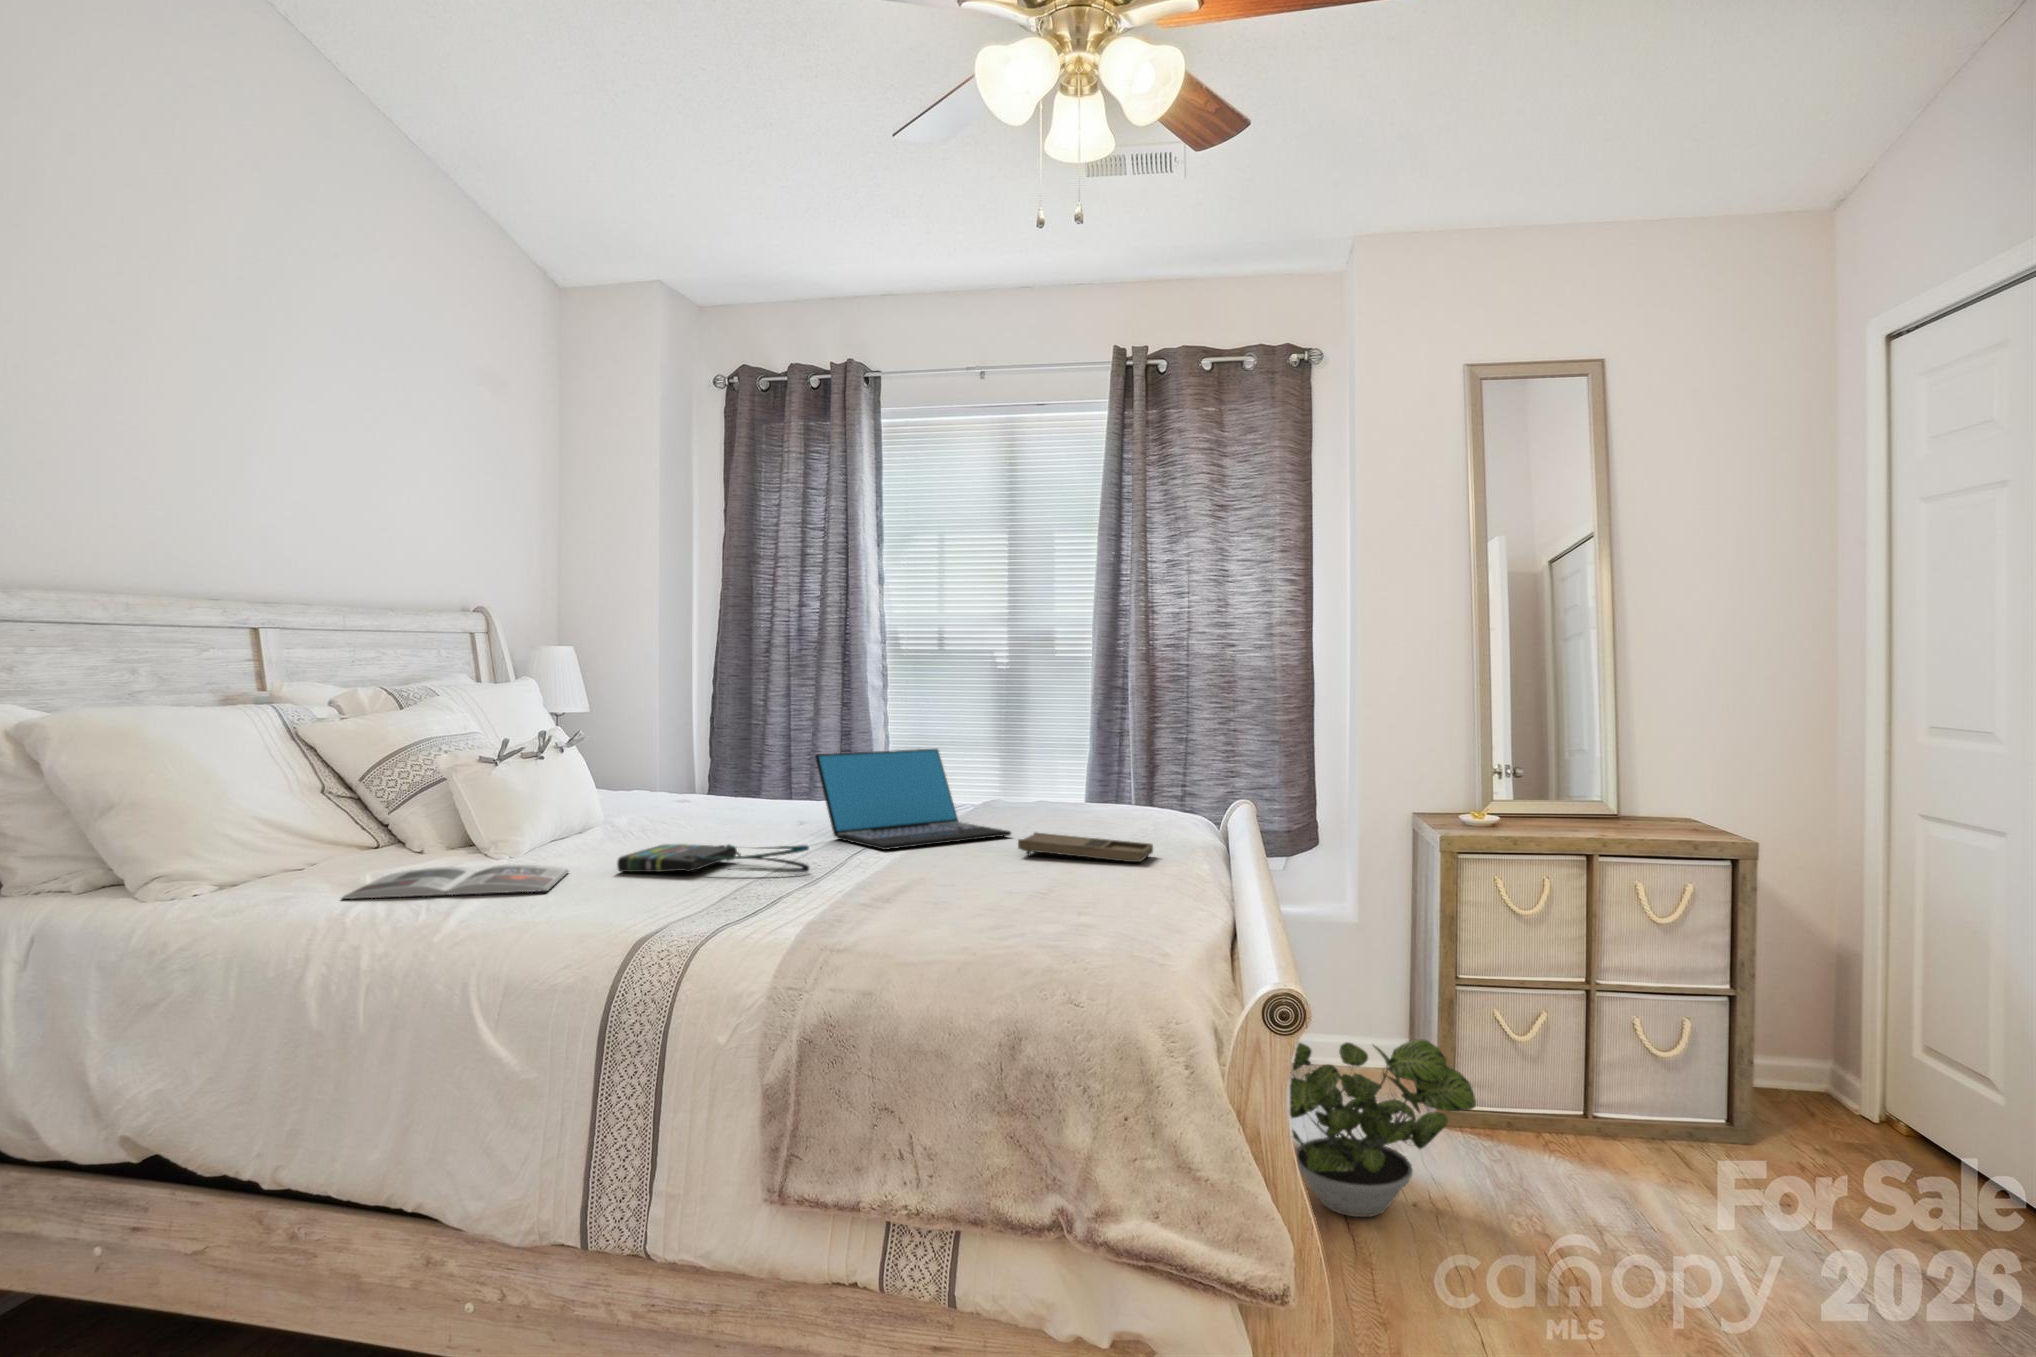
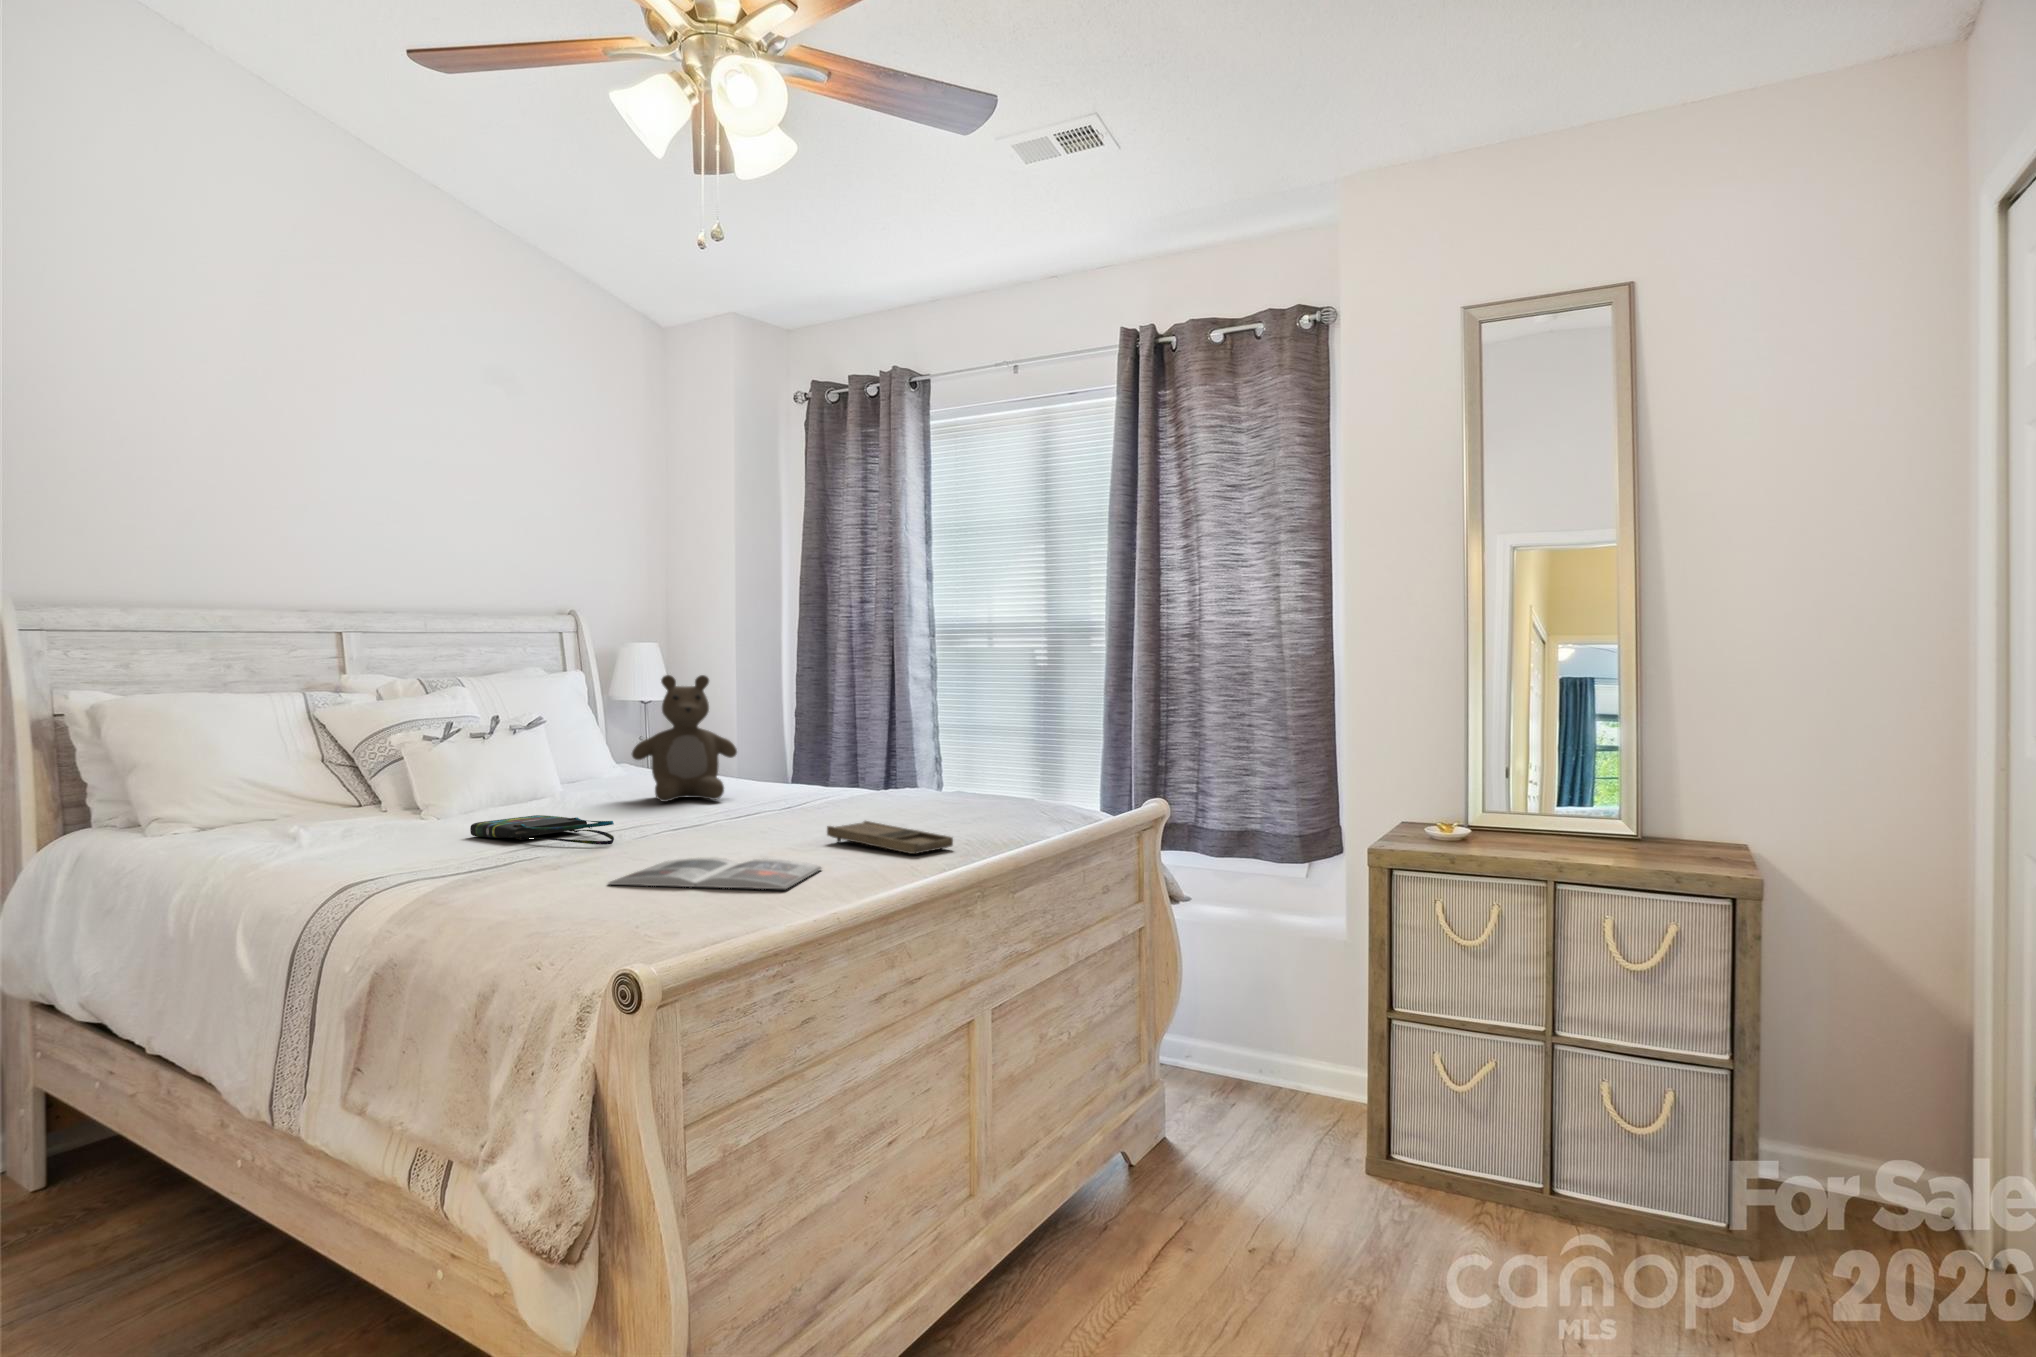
teddy bear: none [662,684,777,824] -> present [632,675,737,802]
laptop: present [815,749,1011,850] -> none [720,738,880,830]
magazine: present [342,865,569,899] -> present [608,857,821,889]
potted plant: present [1290,1039,1476,1217] -> none [1108,1054,1305,1255]

